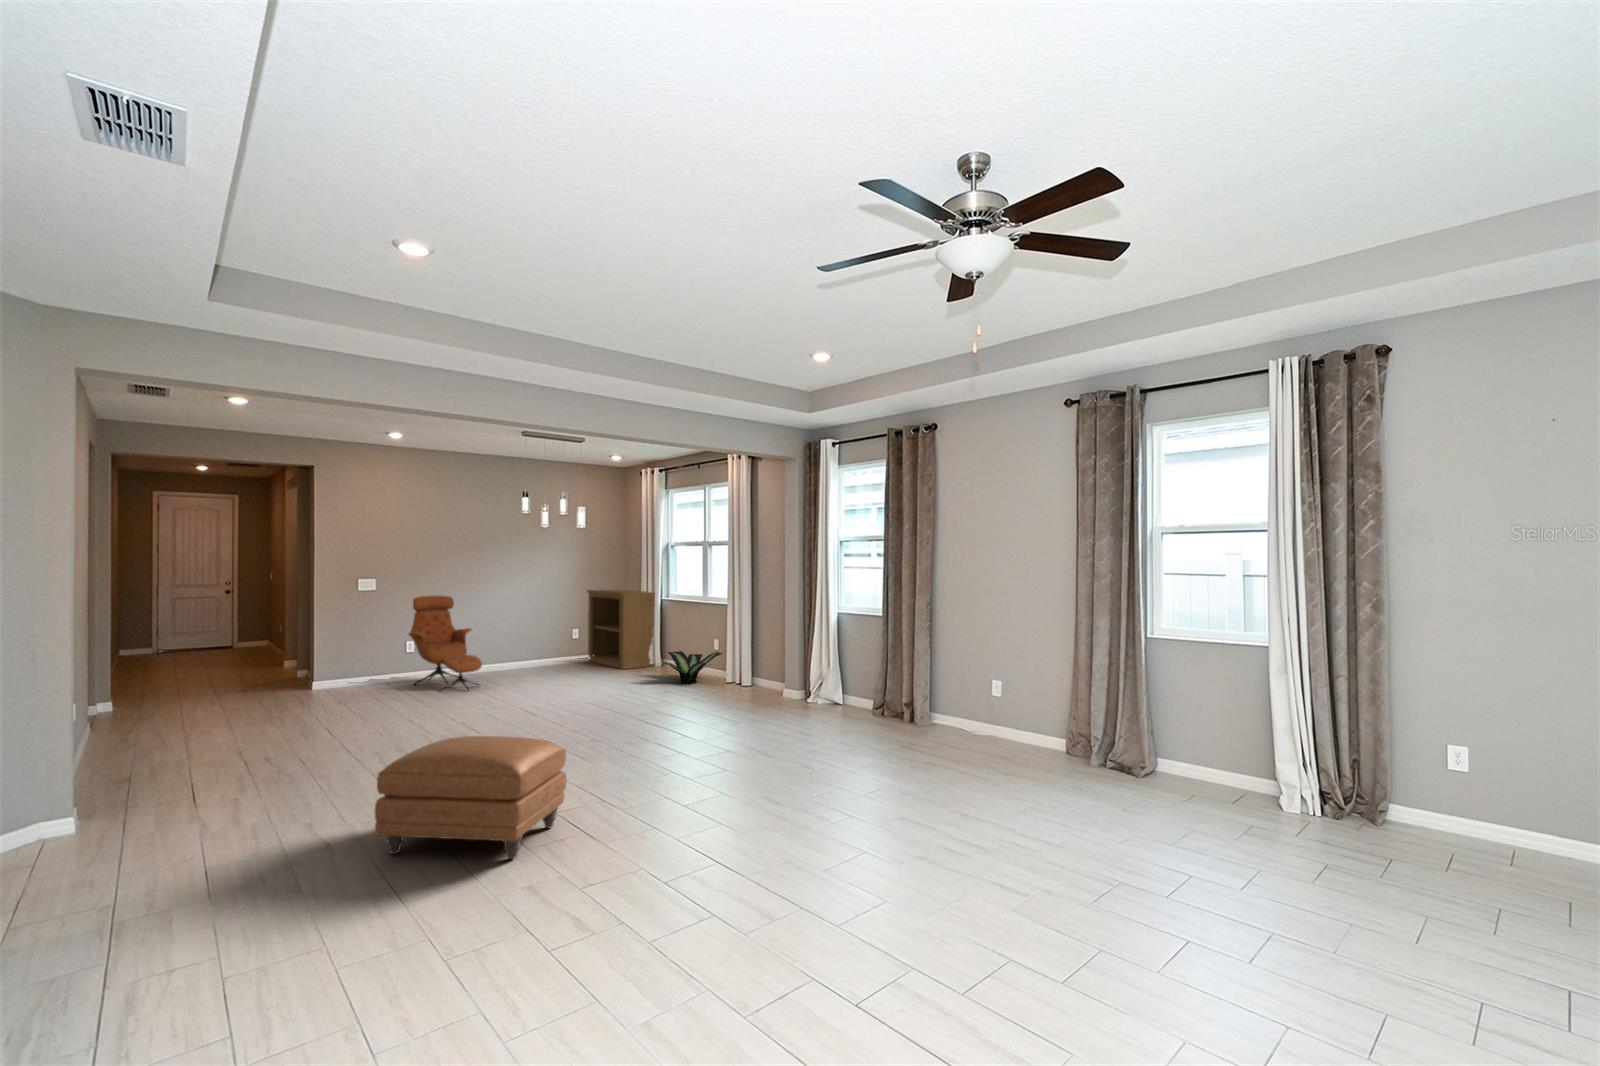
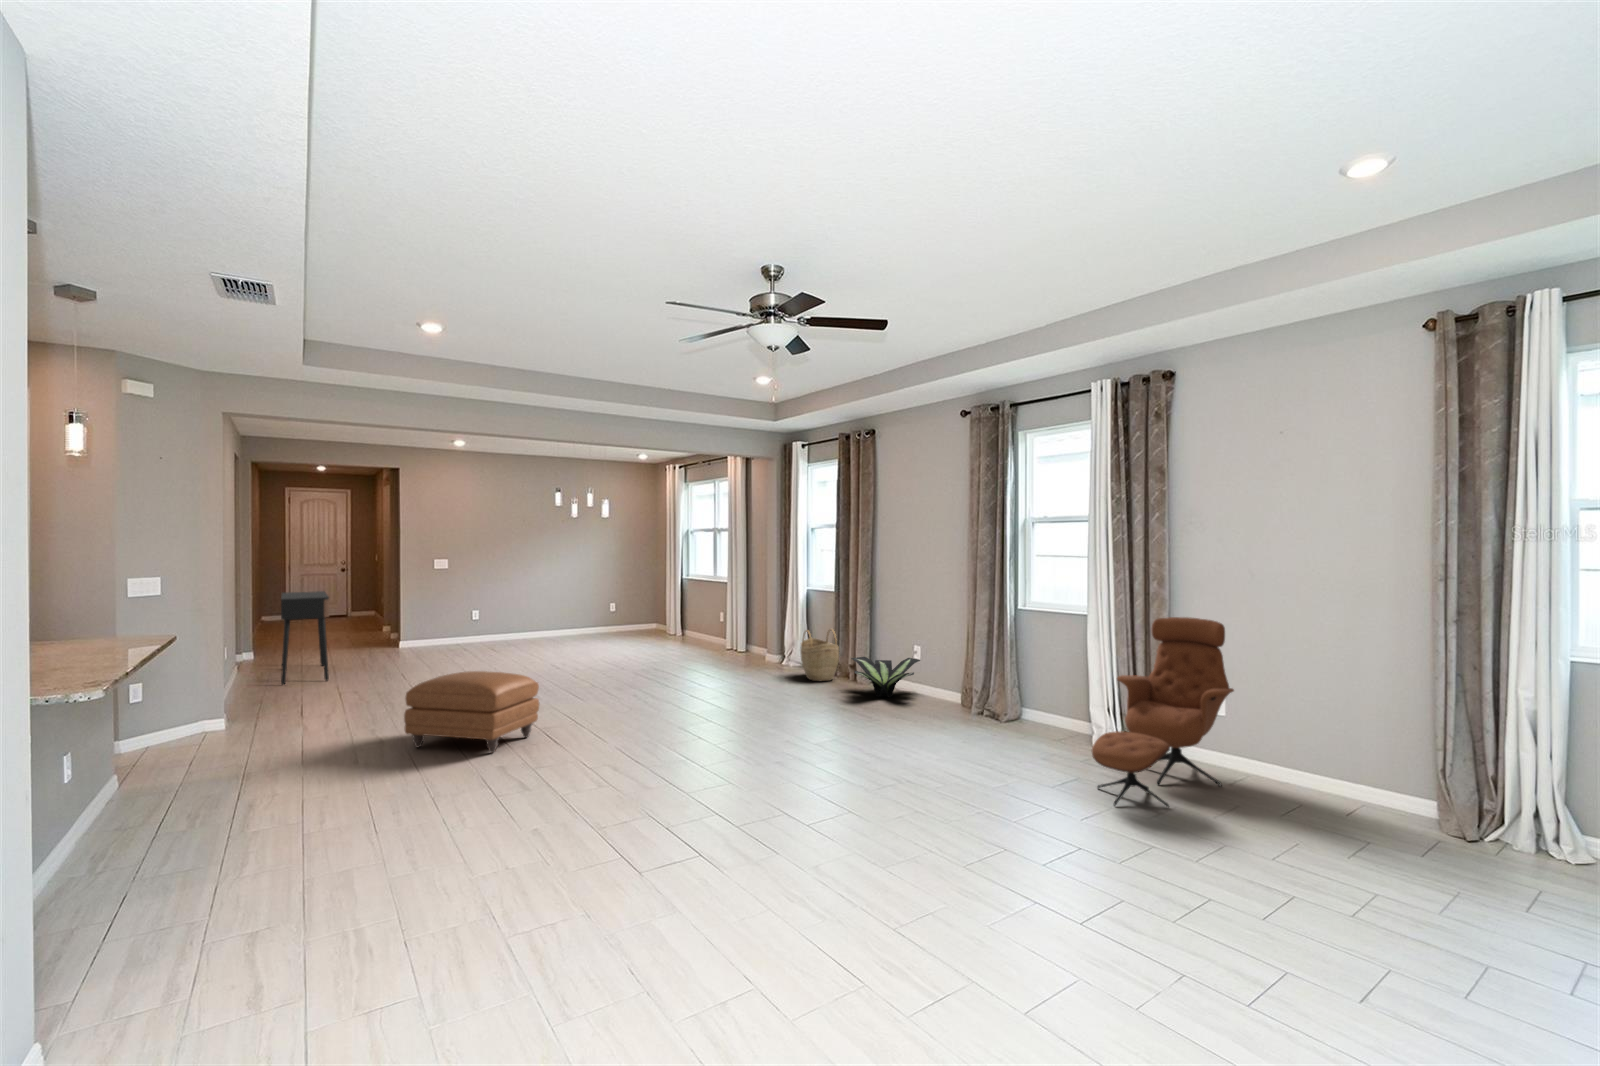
bookshelf: present [587,590,655,669] -> none [622,570,676,638]
lounge chair: present [408,596,482,690] -> present [1092,617,1234,807]
console table: none [155,620,231,750] -> present [281,591,329,685]
potted plant: present [664,651,722,684] -> present [851,657,920,698]
woven basket: none [843,660,892,724] -> present [800,630,839,681]

